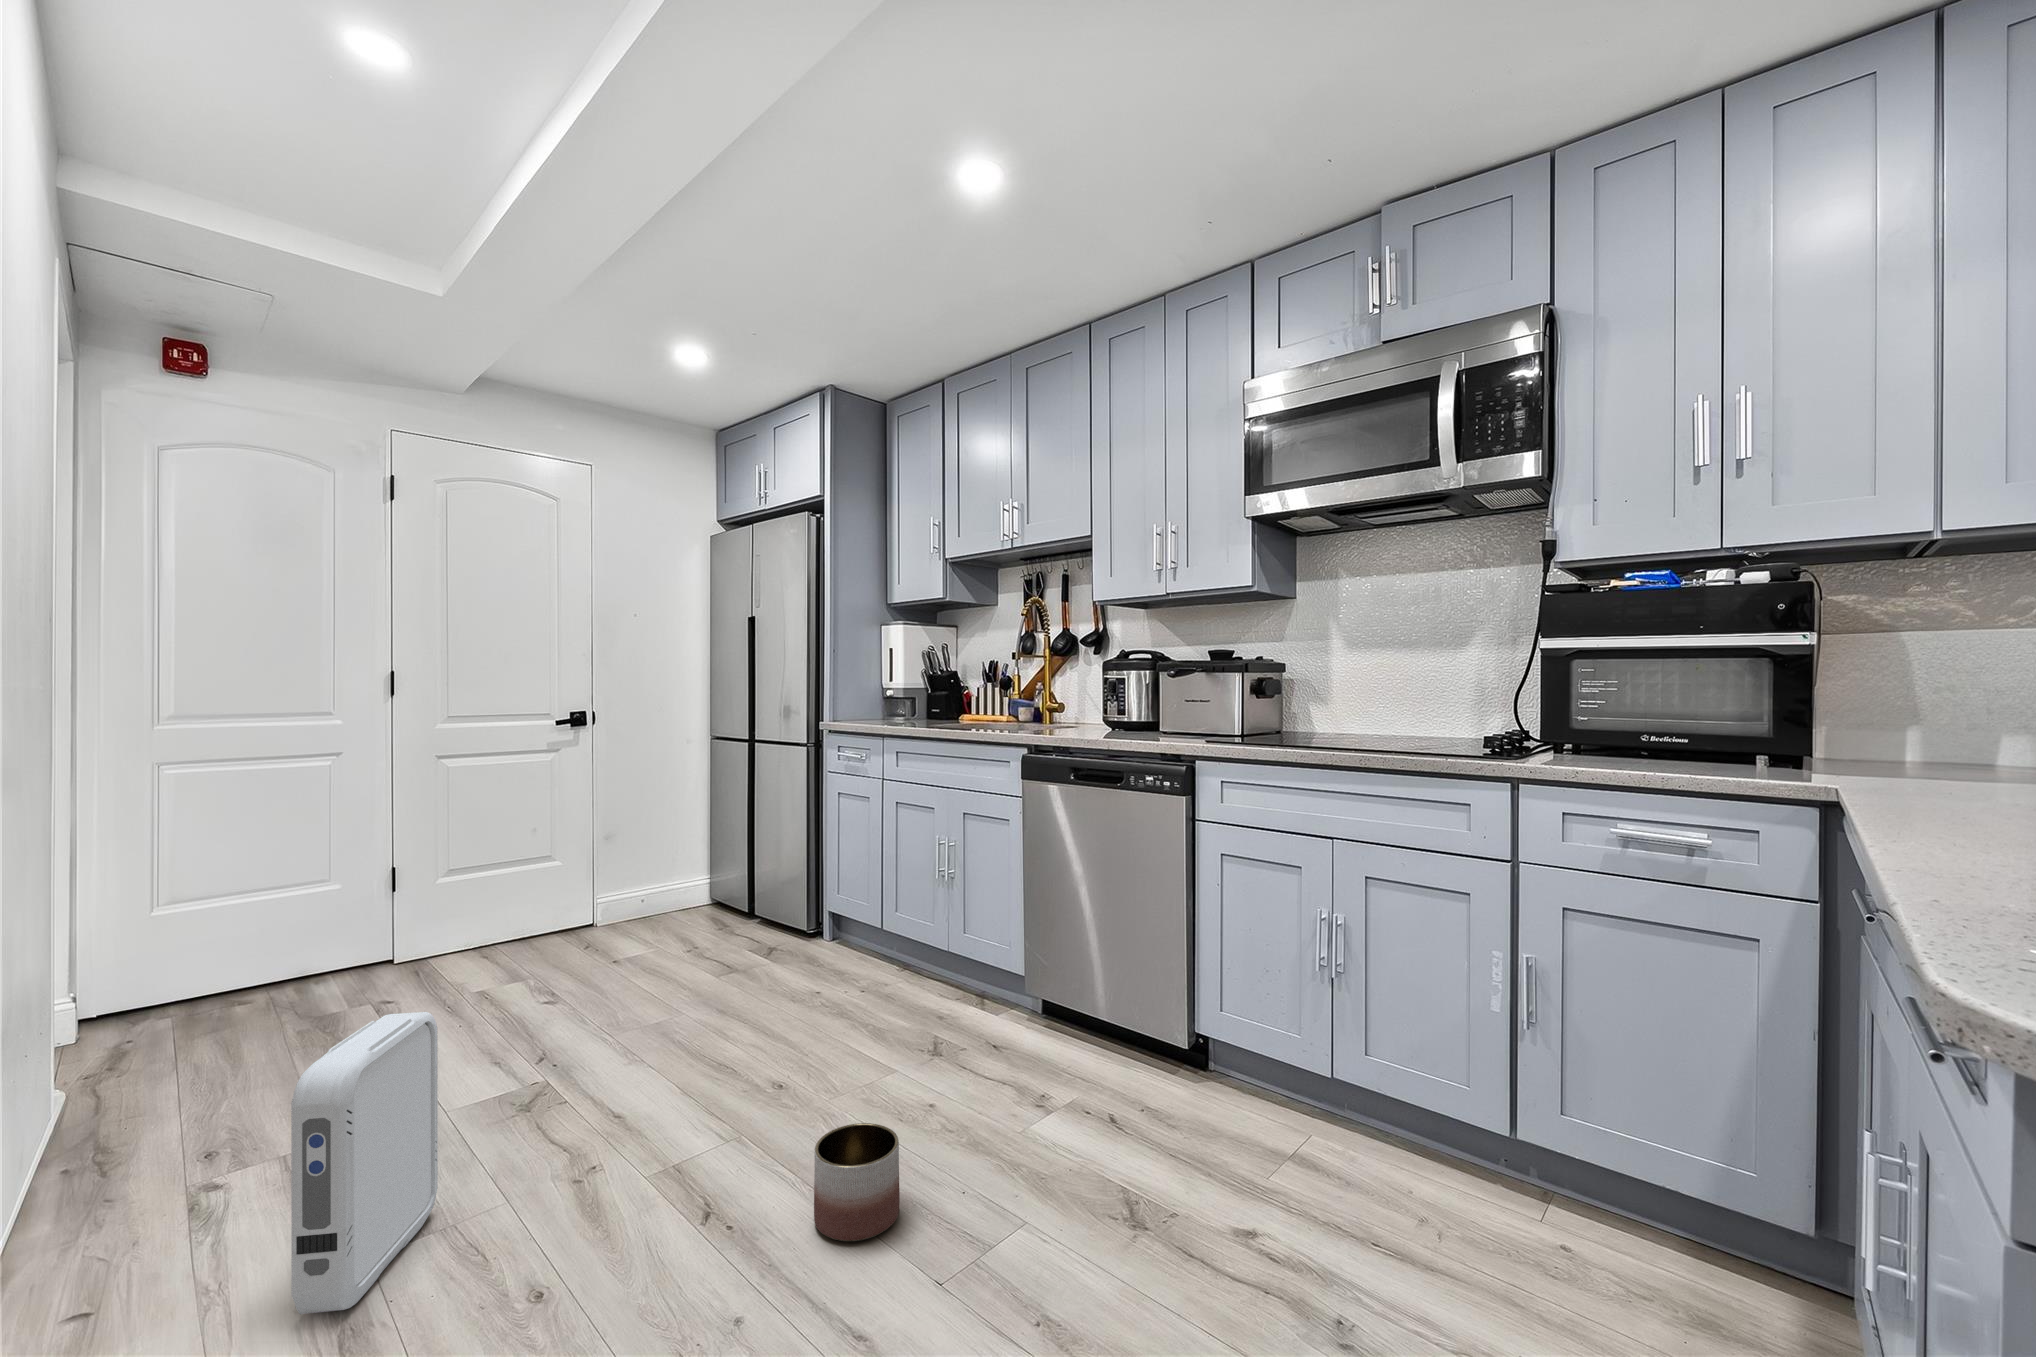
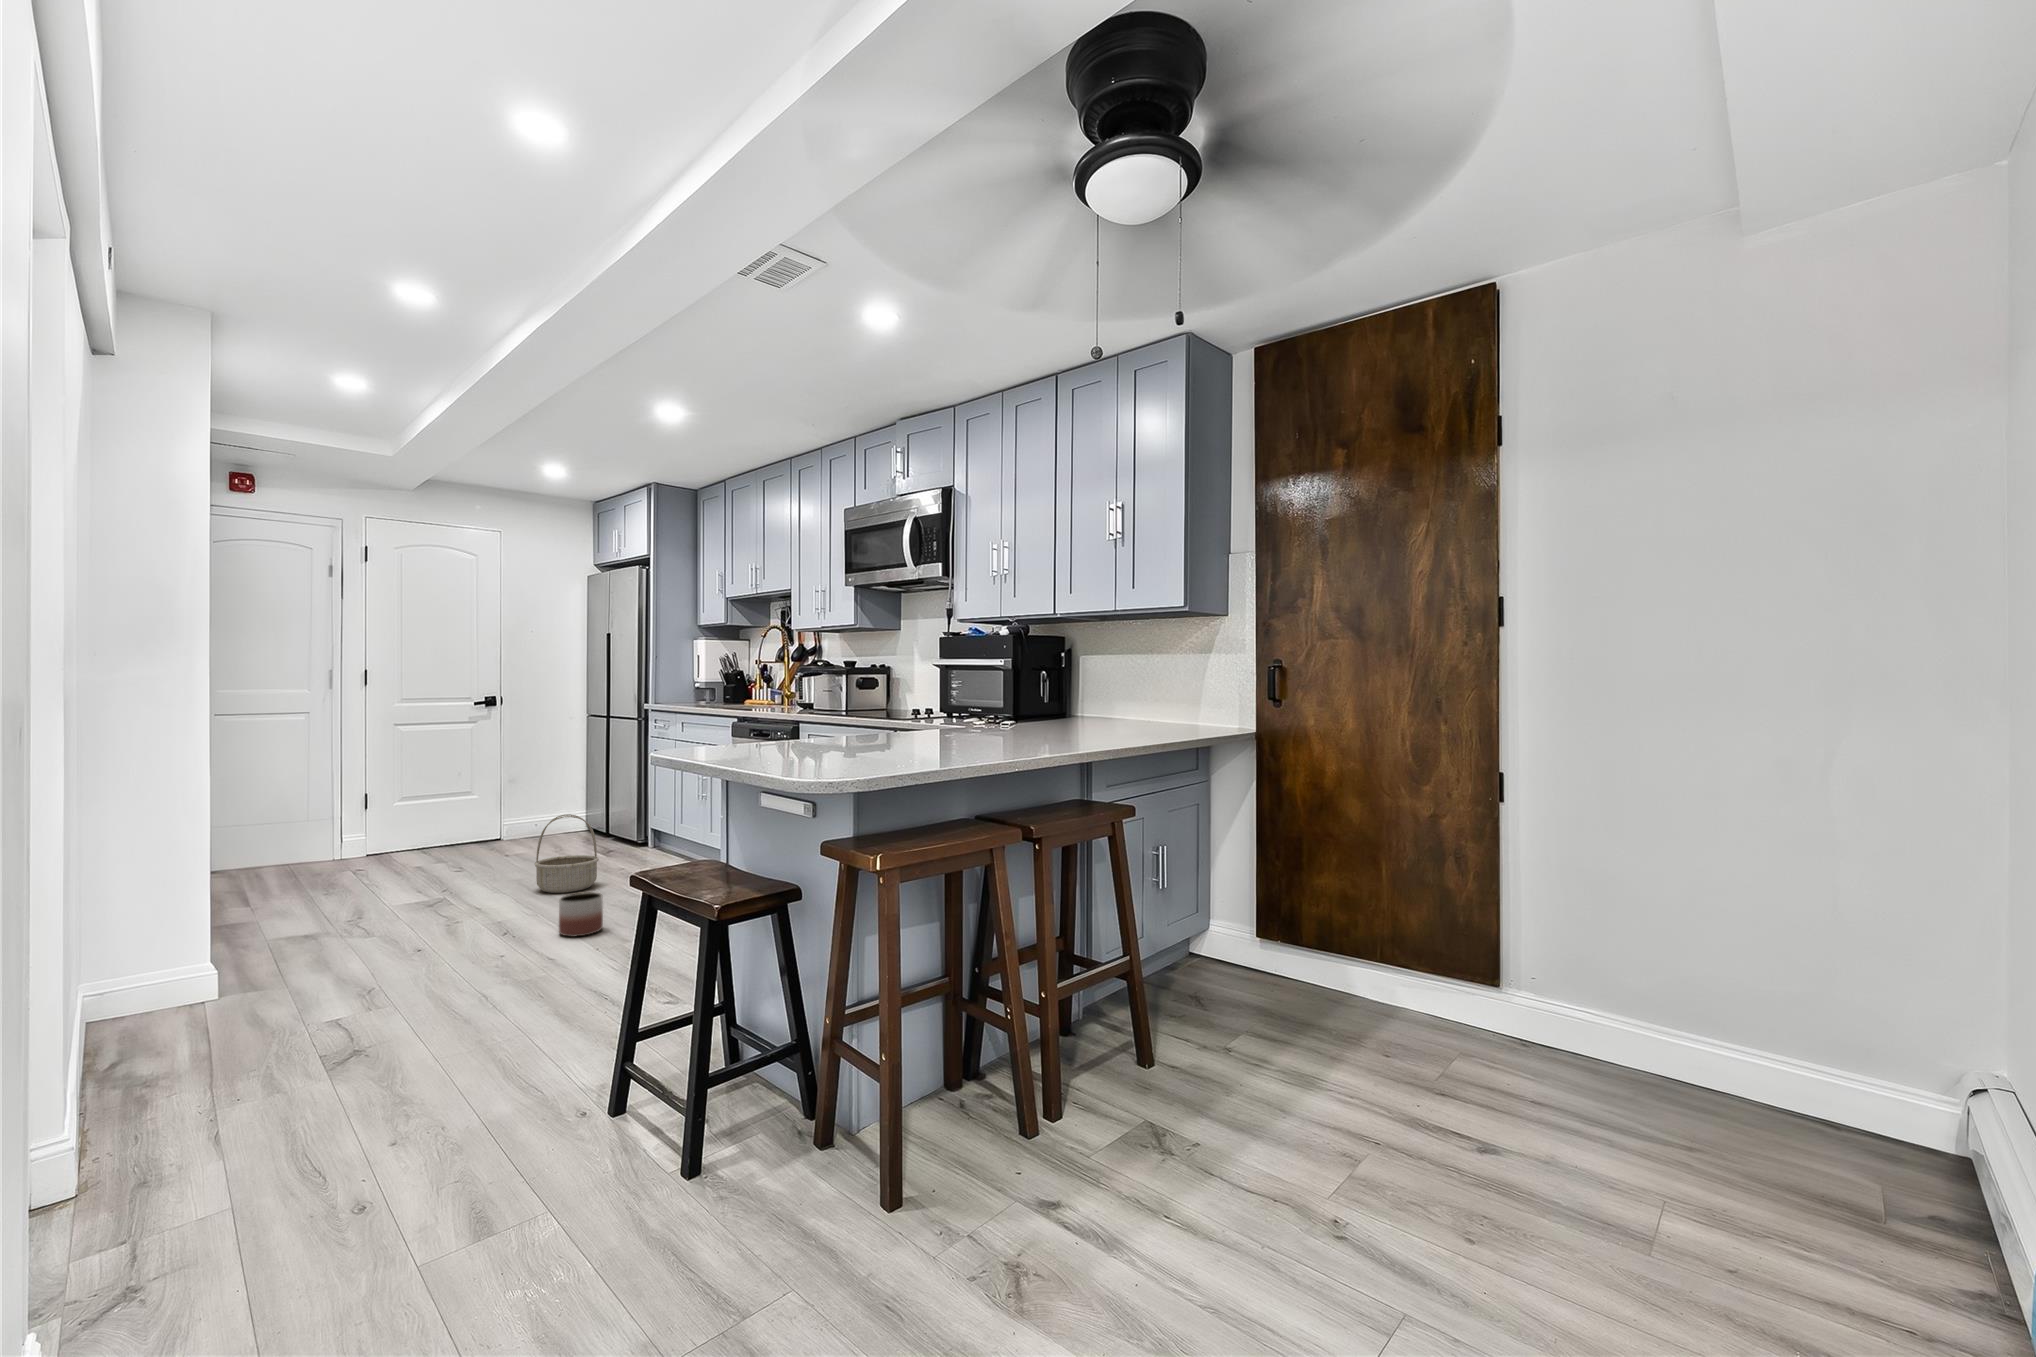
basket: none [698,923,804,1069] -> present [535,814,599,893]
air purifier: present [291,1012,438,1314] -> none [319,833,384,949]

